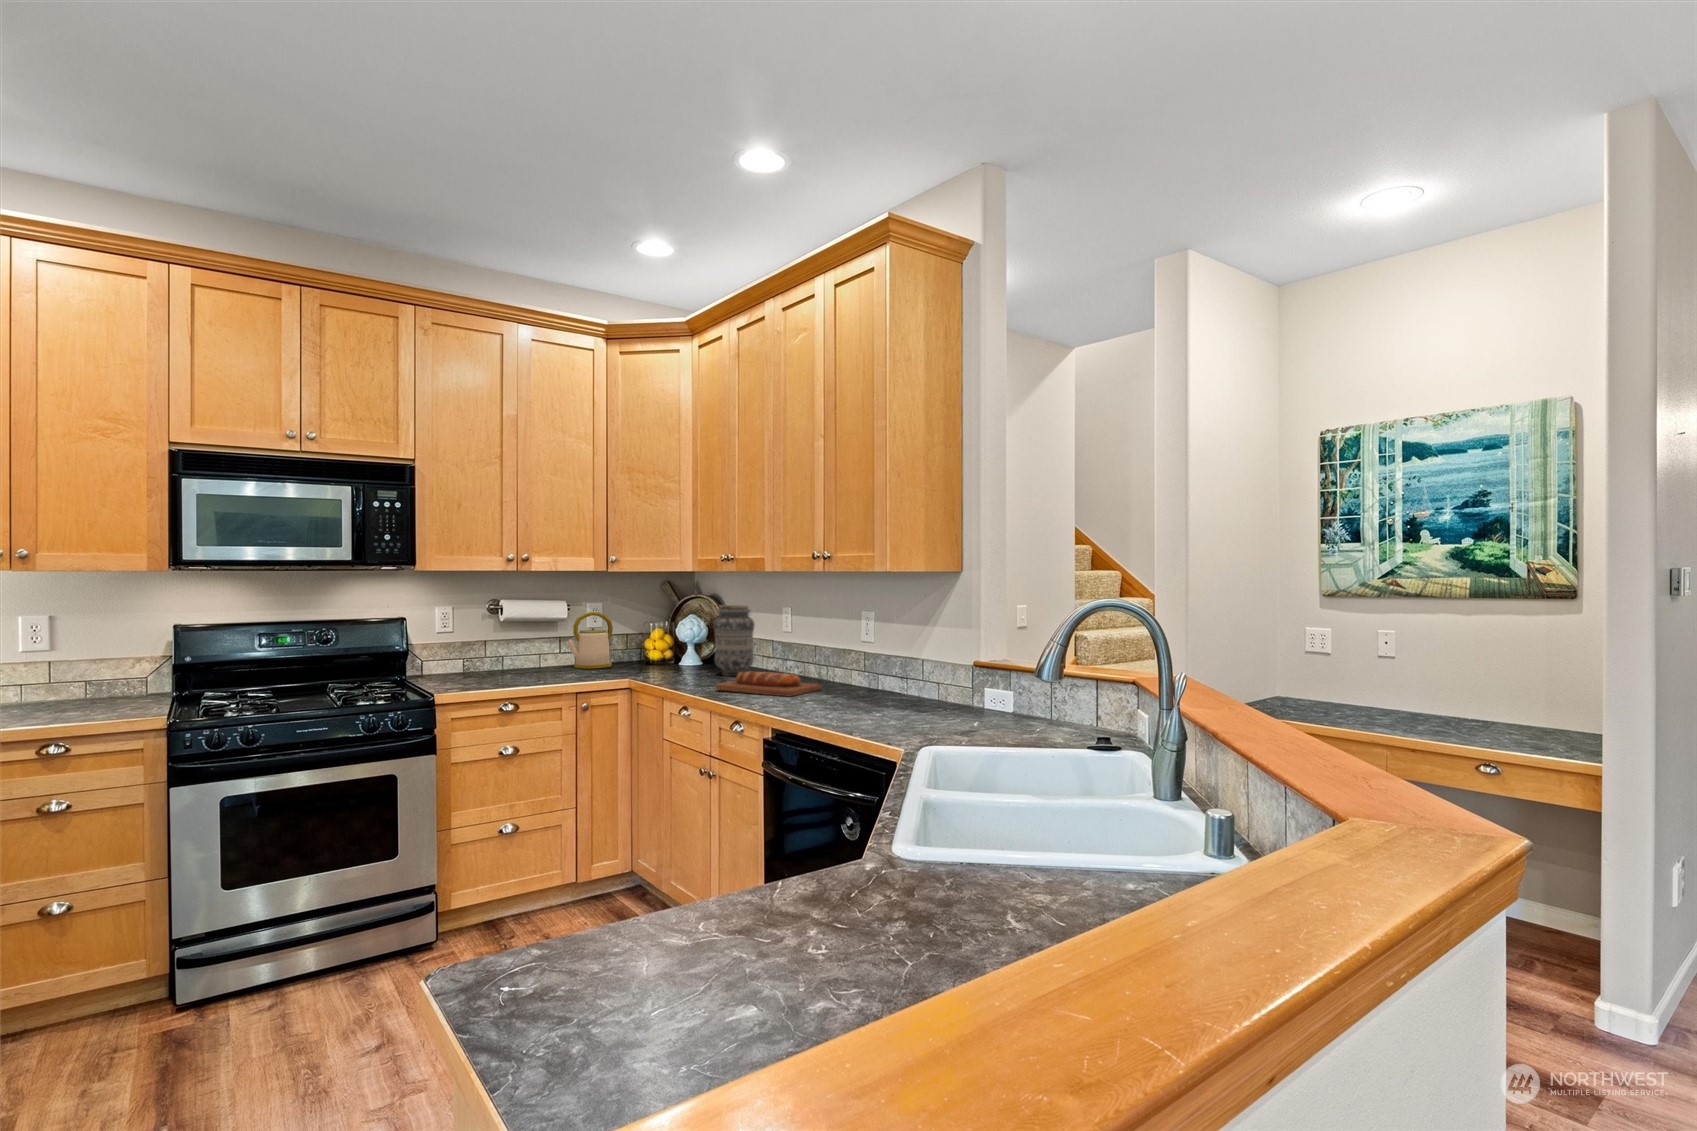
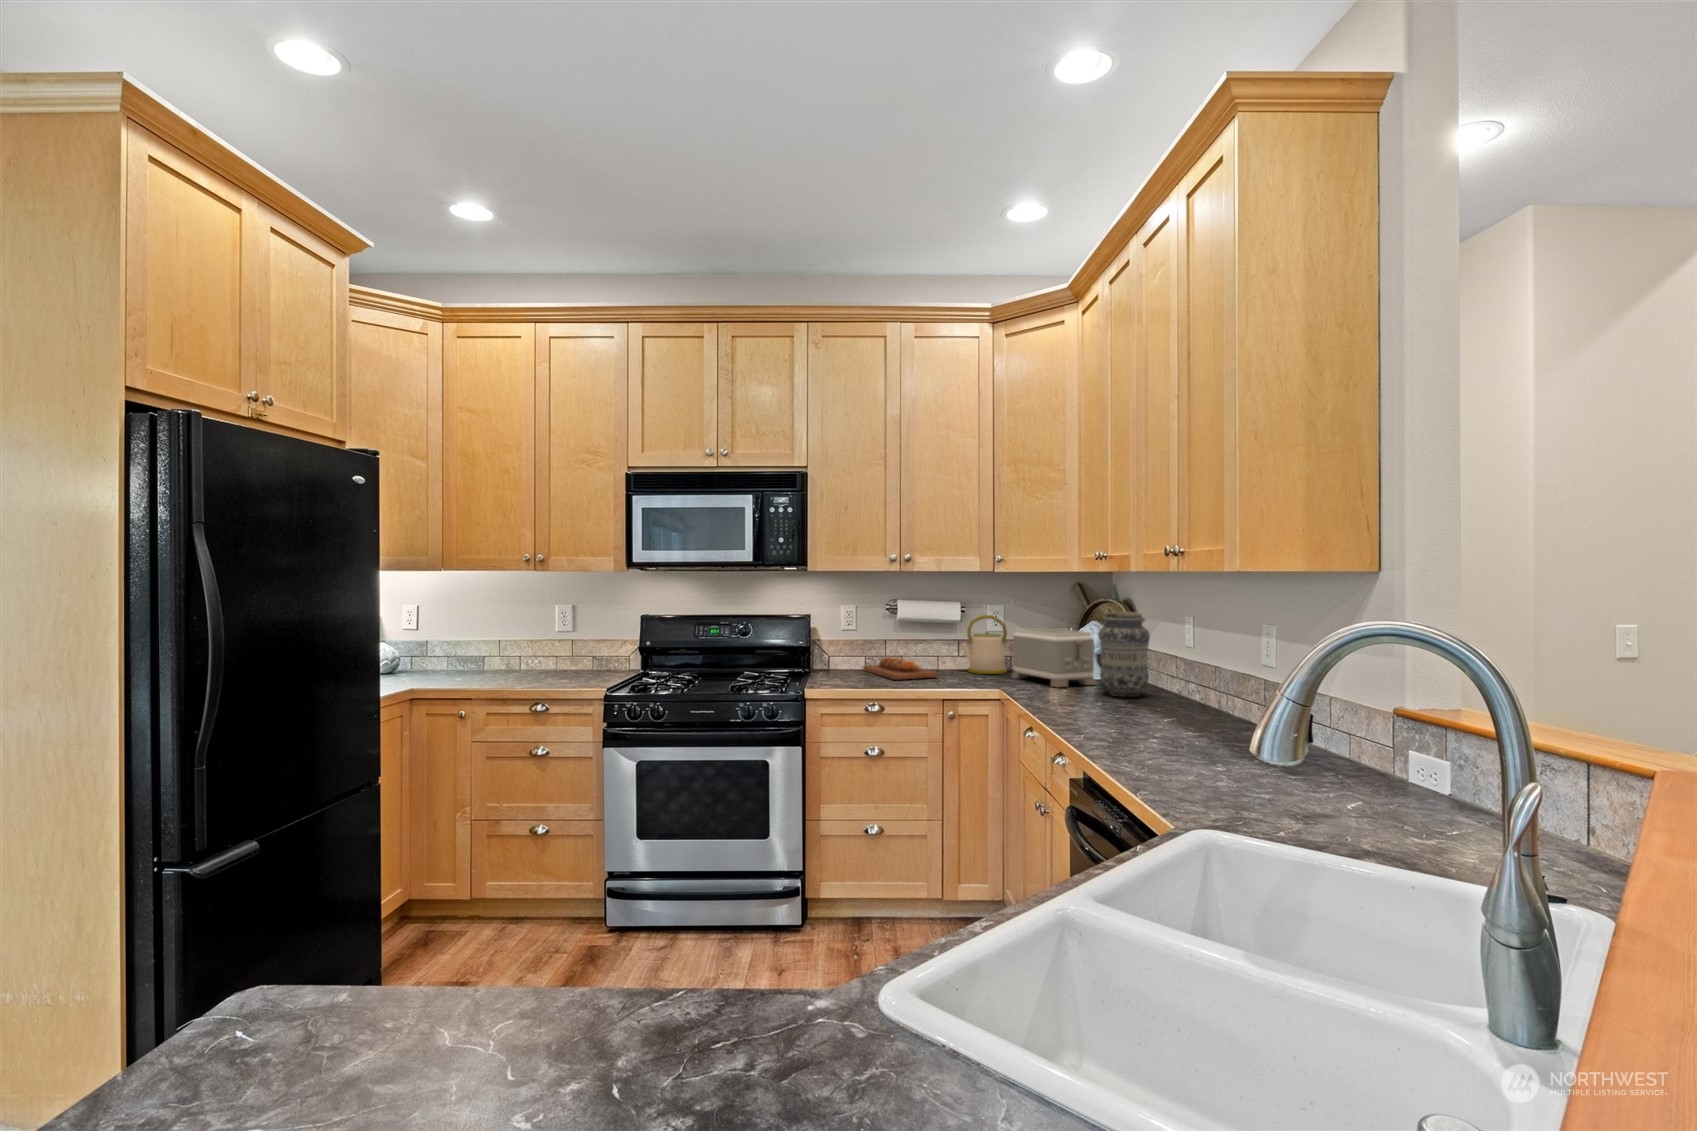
toaster: none [621,622,703,674] -> present [1011,628,1096,687]
bread loaf: present [715,672,821,697] -> present [863,657,938,680]

